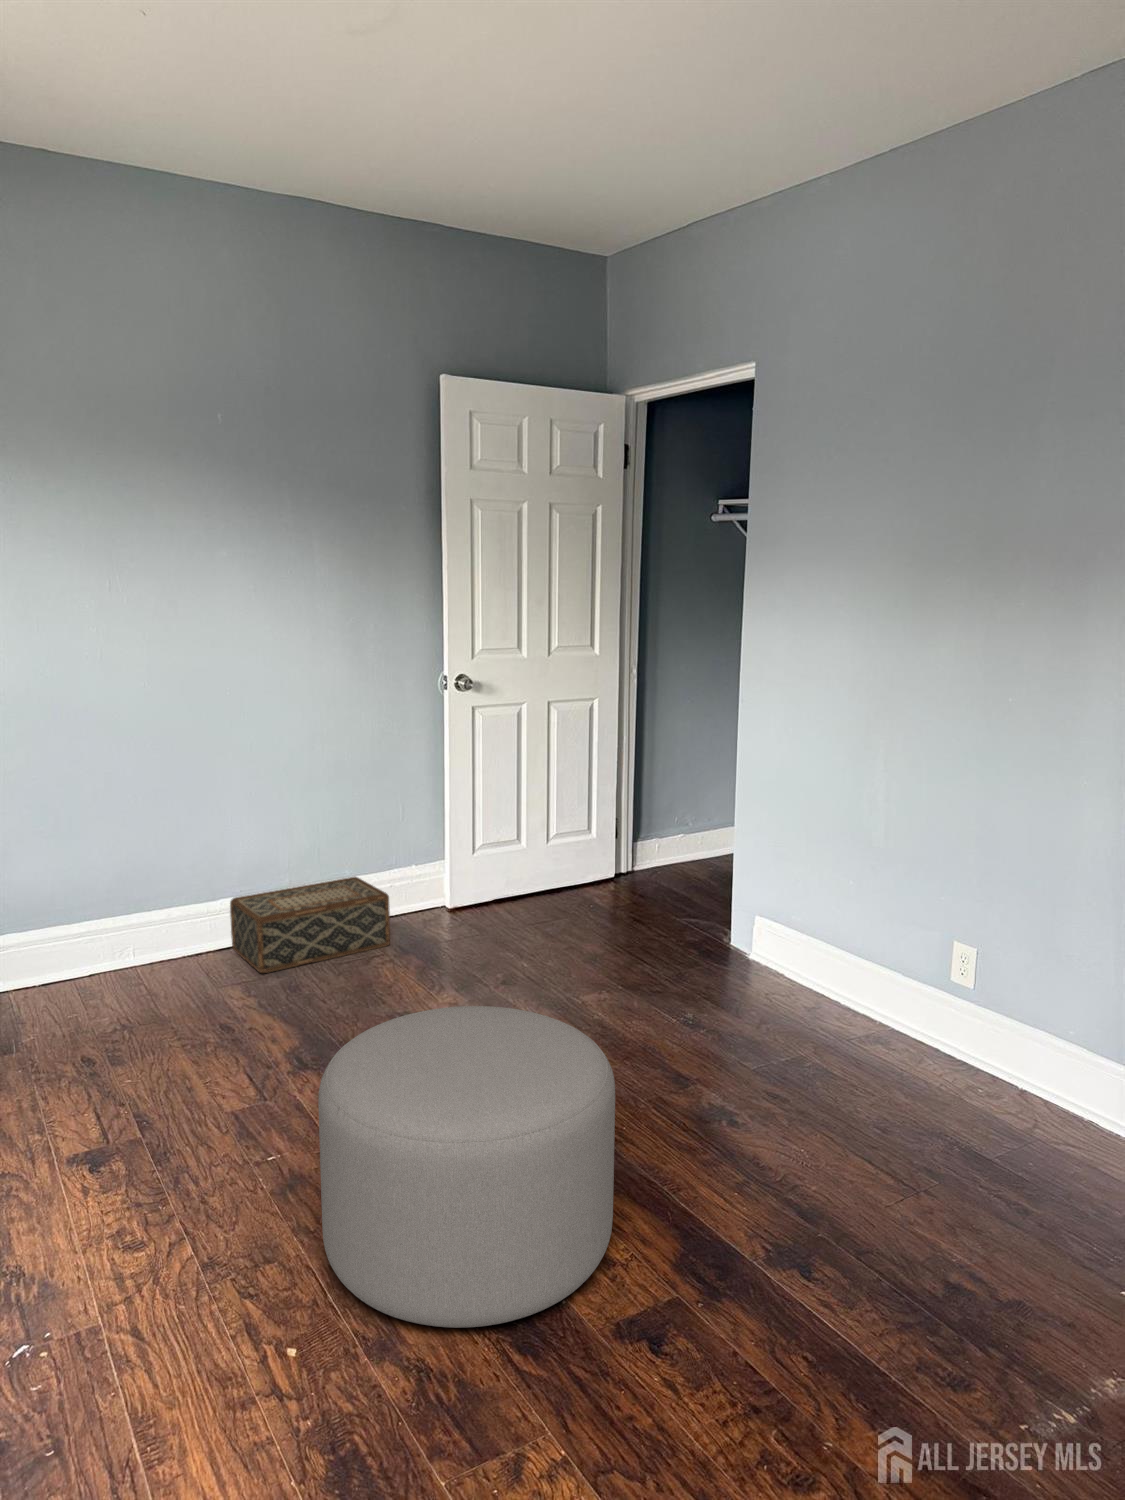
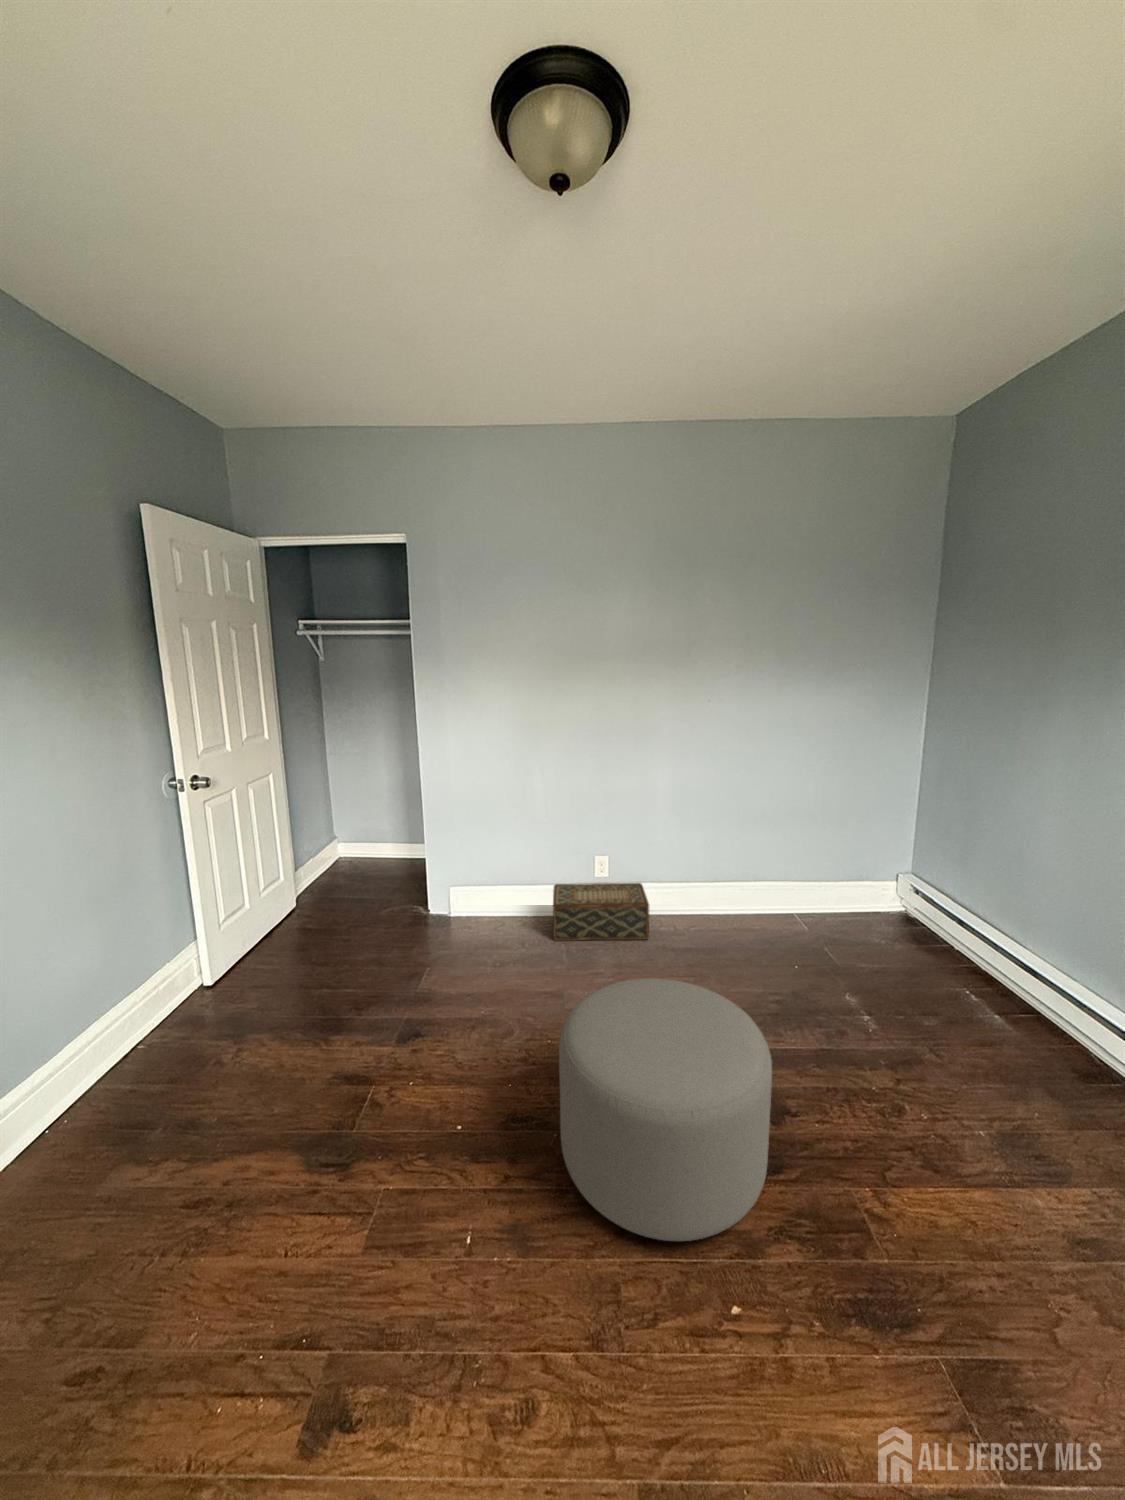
woven basket: present [230,877,390,973] -> present [553,883,649,941]

